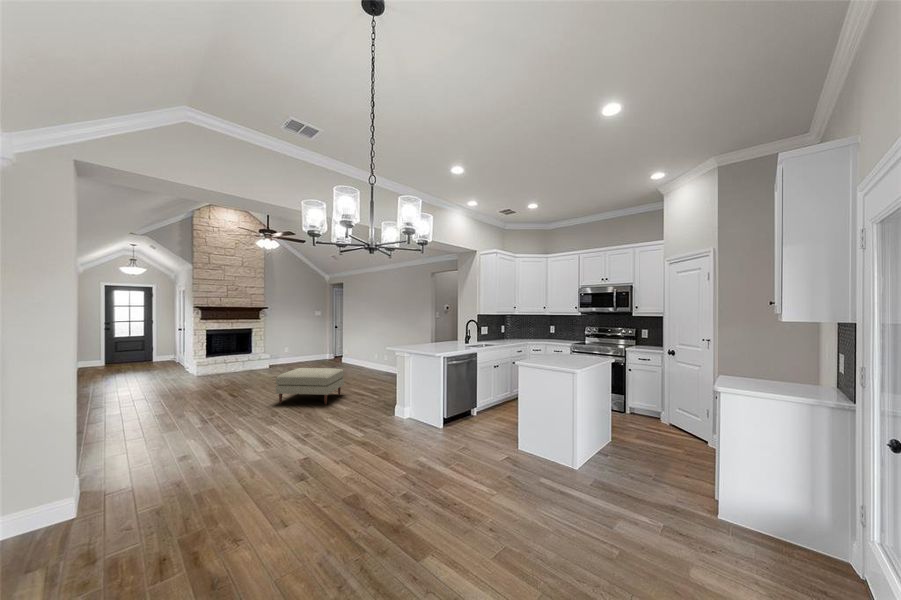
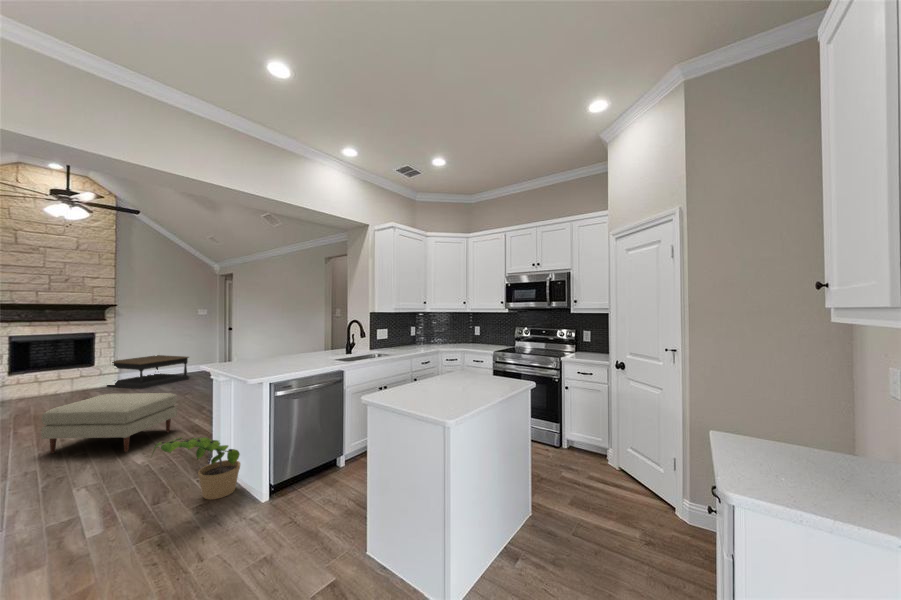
coffee table: none [259,346,313,371] -> present [107,355,189,389]
potted plant: none [381,388,422,427] -> present [153,437,240,500]

